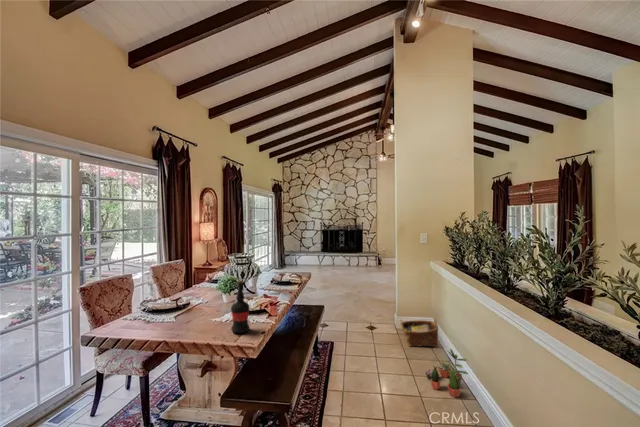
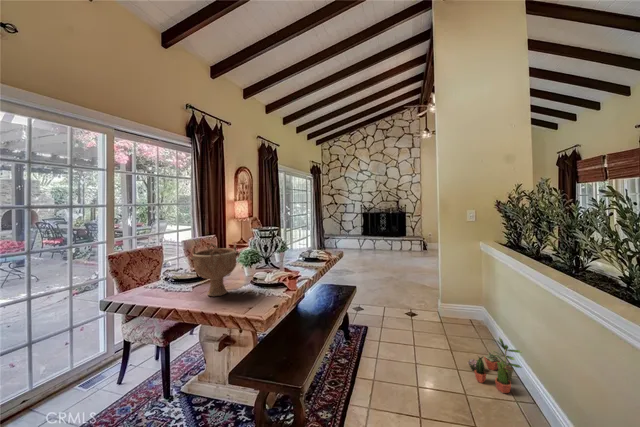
decorative bowl: none [177,273,224,325] -> present [190,243,239,296]
wine bottle: present [231,280,250,333] -> none [242,249,263,306]
woven basket: present [401,319,438,346] -> none [441,303,485,335]

